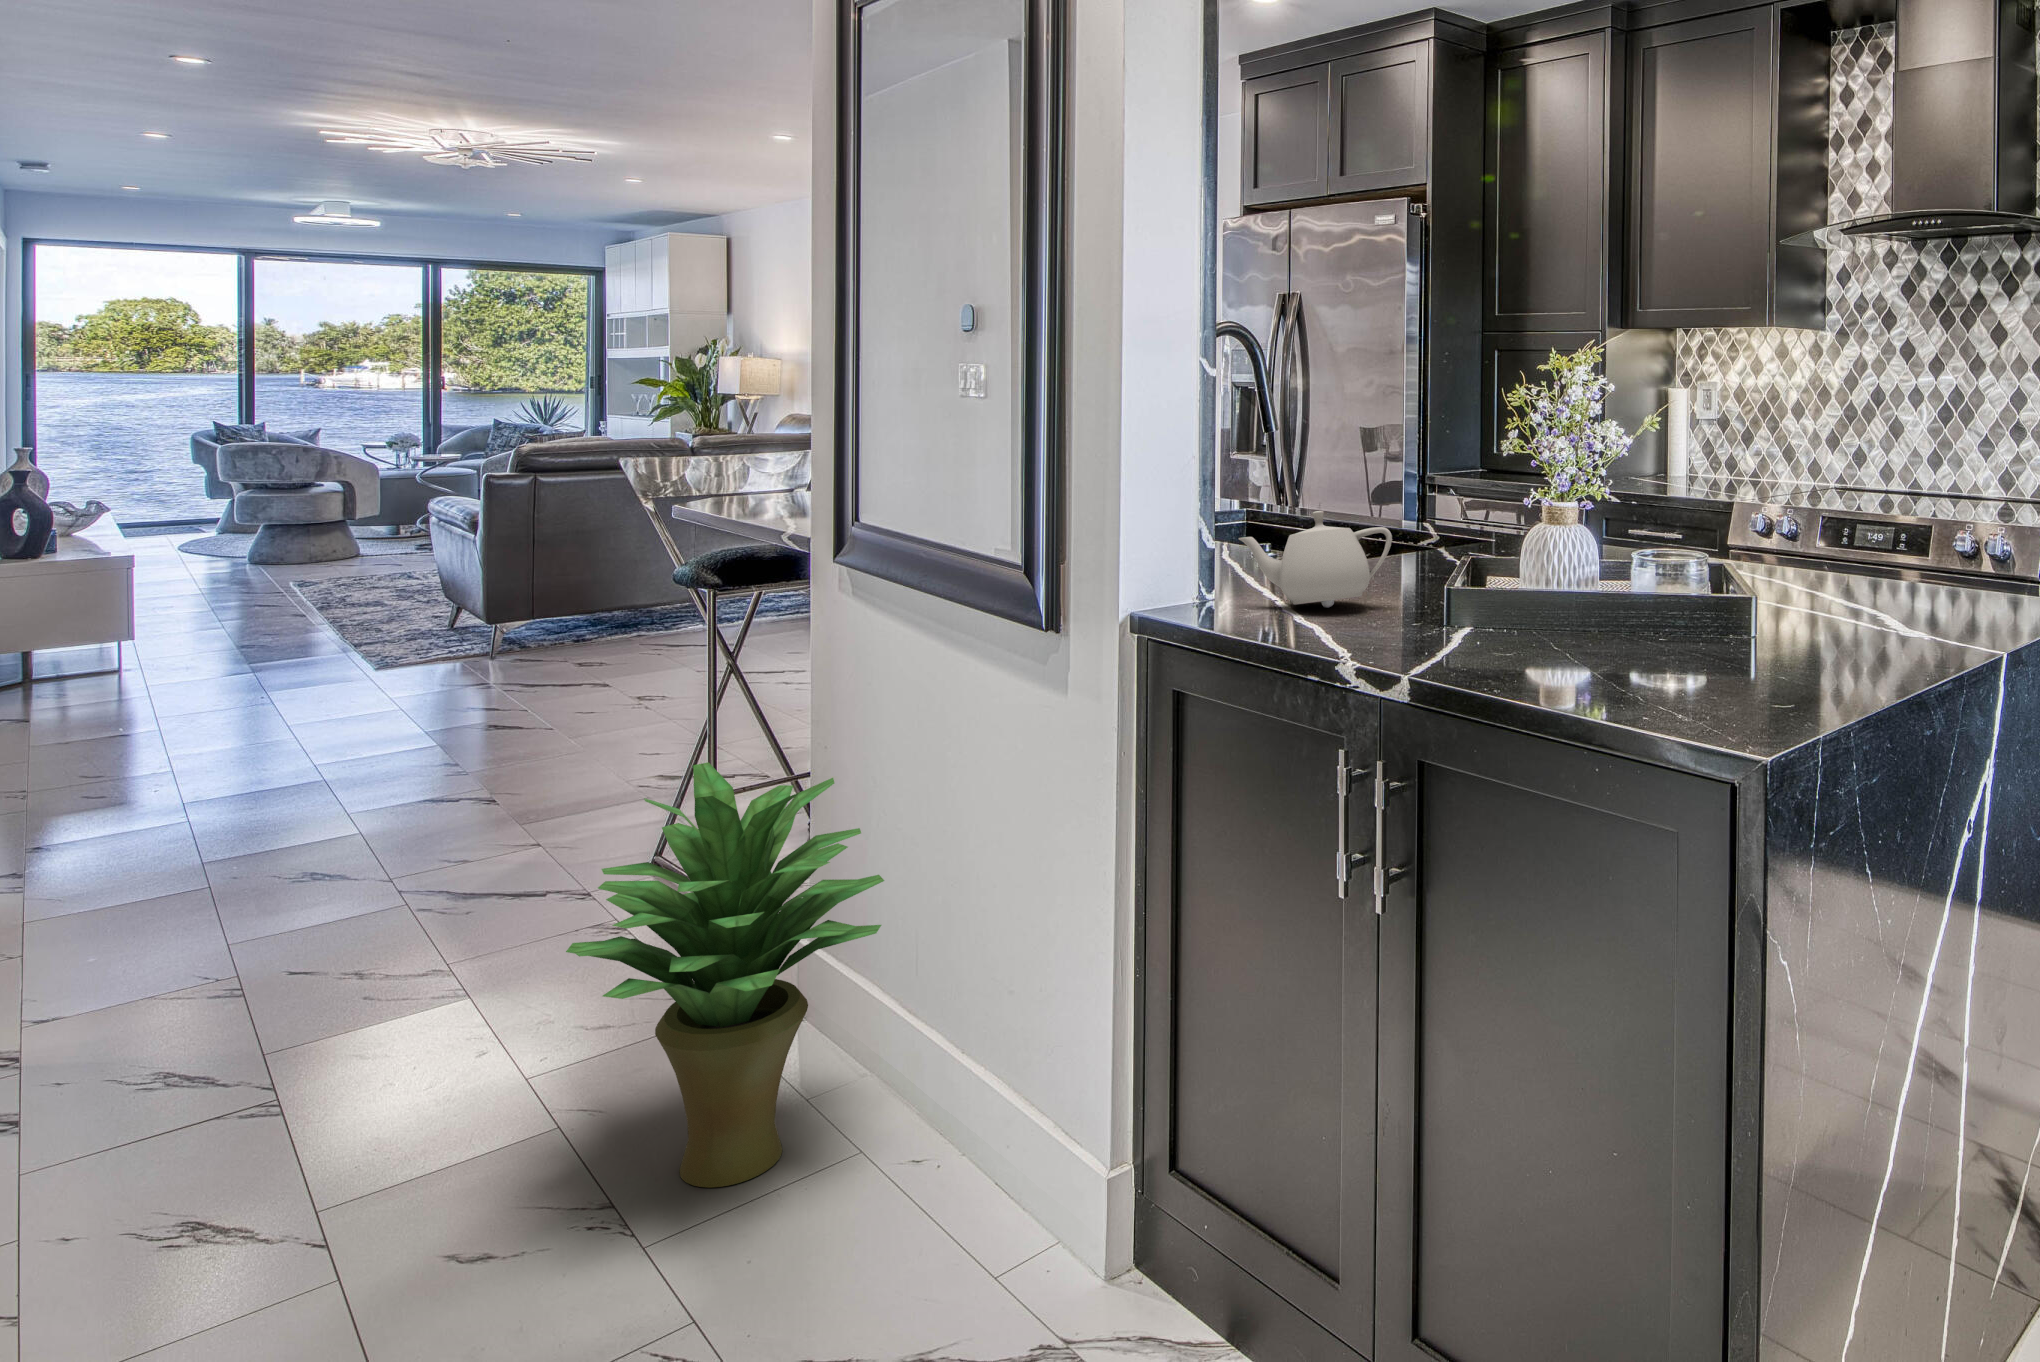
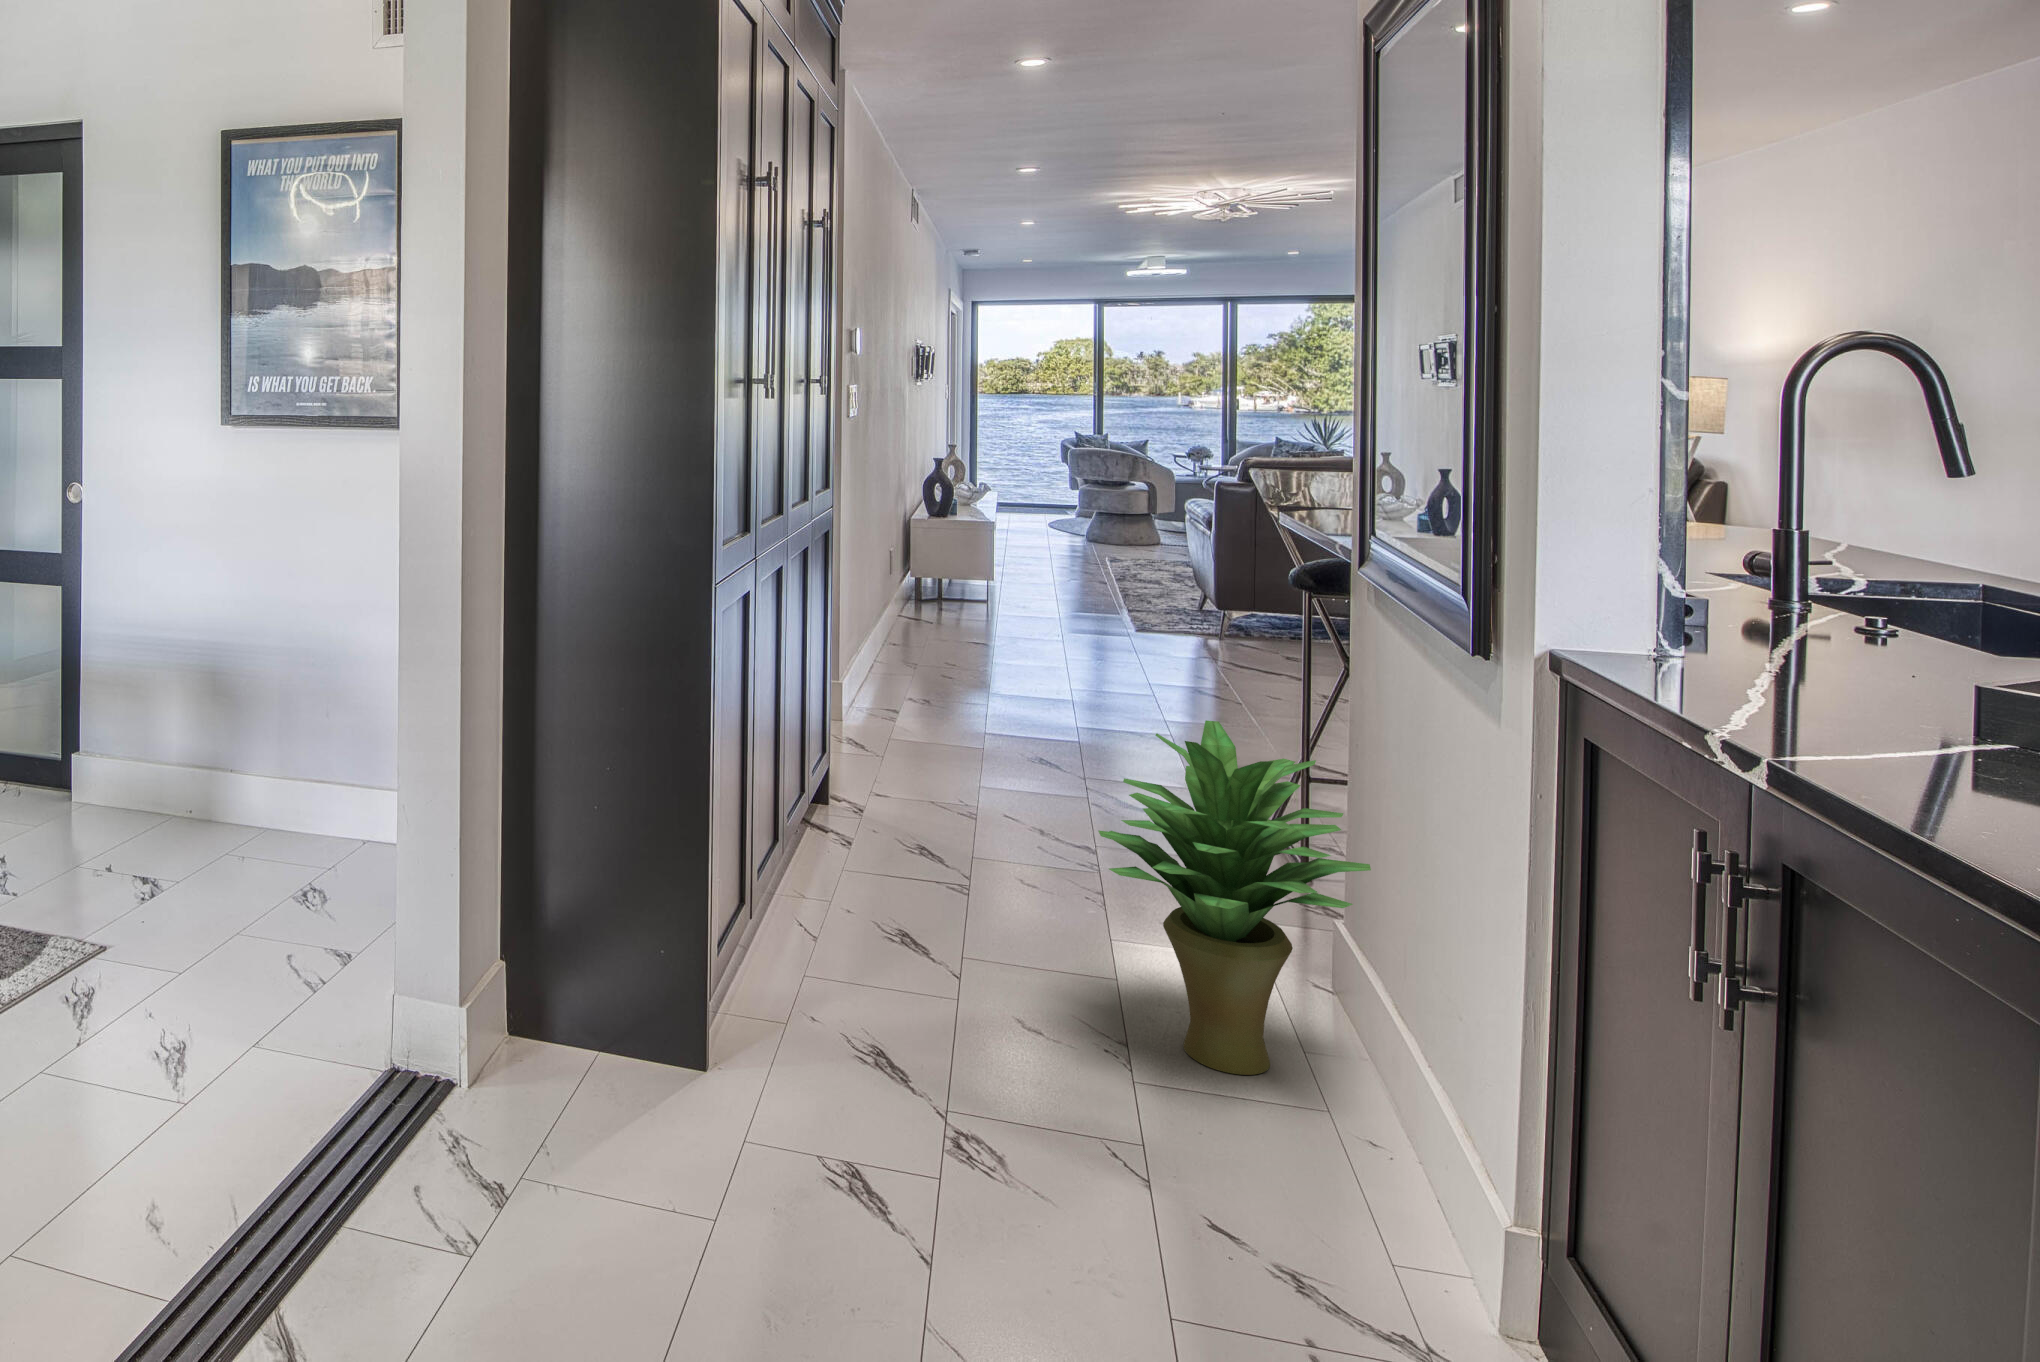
teapot: present [1239,511,1392,608] -> none [1697,573,1940,691]

